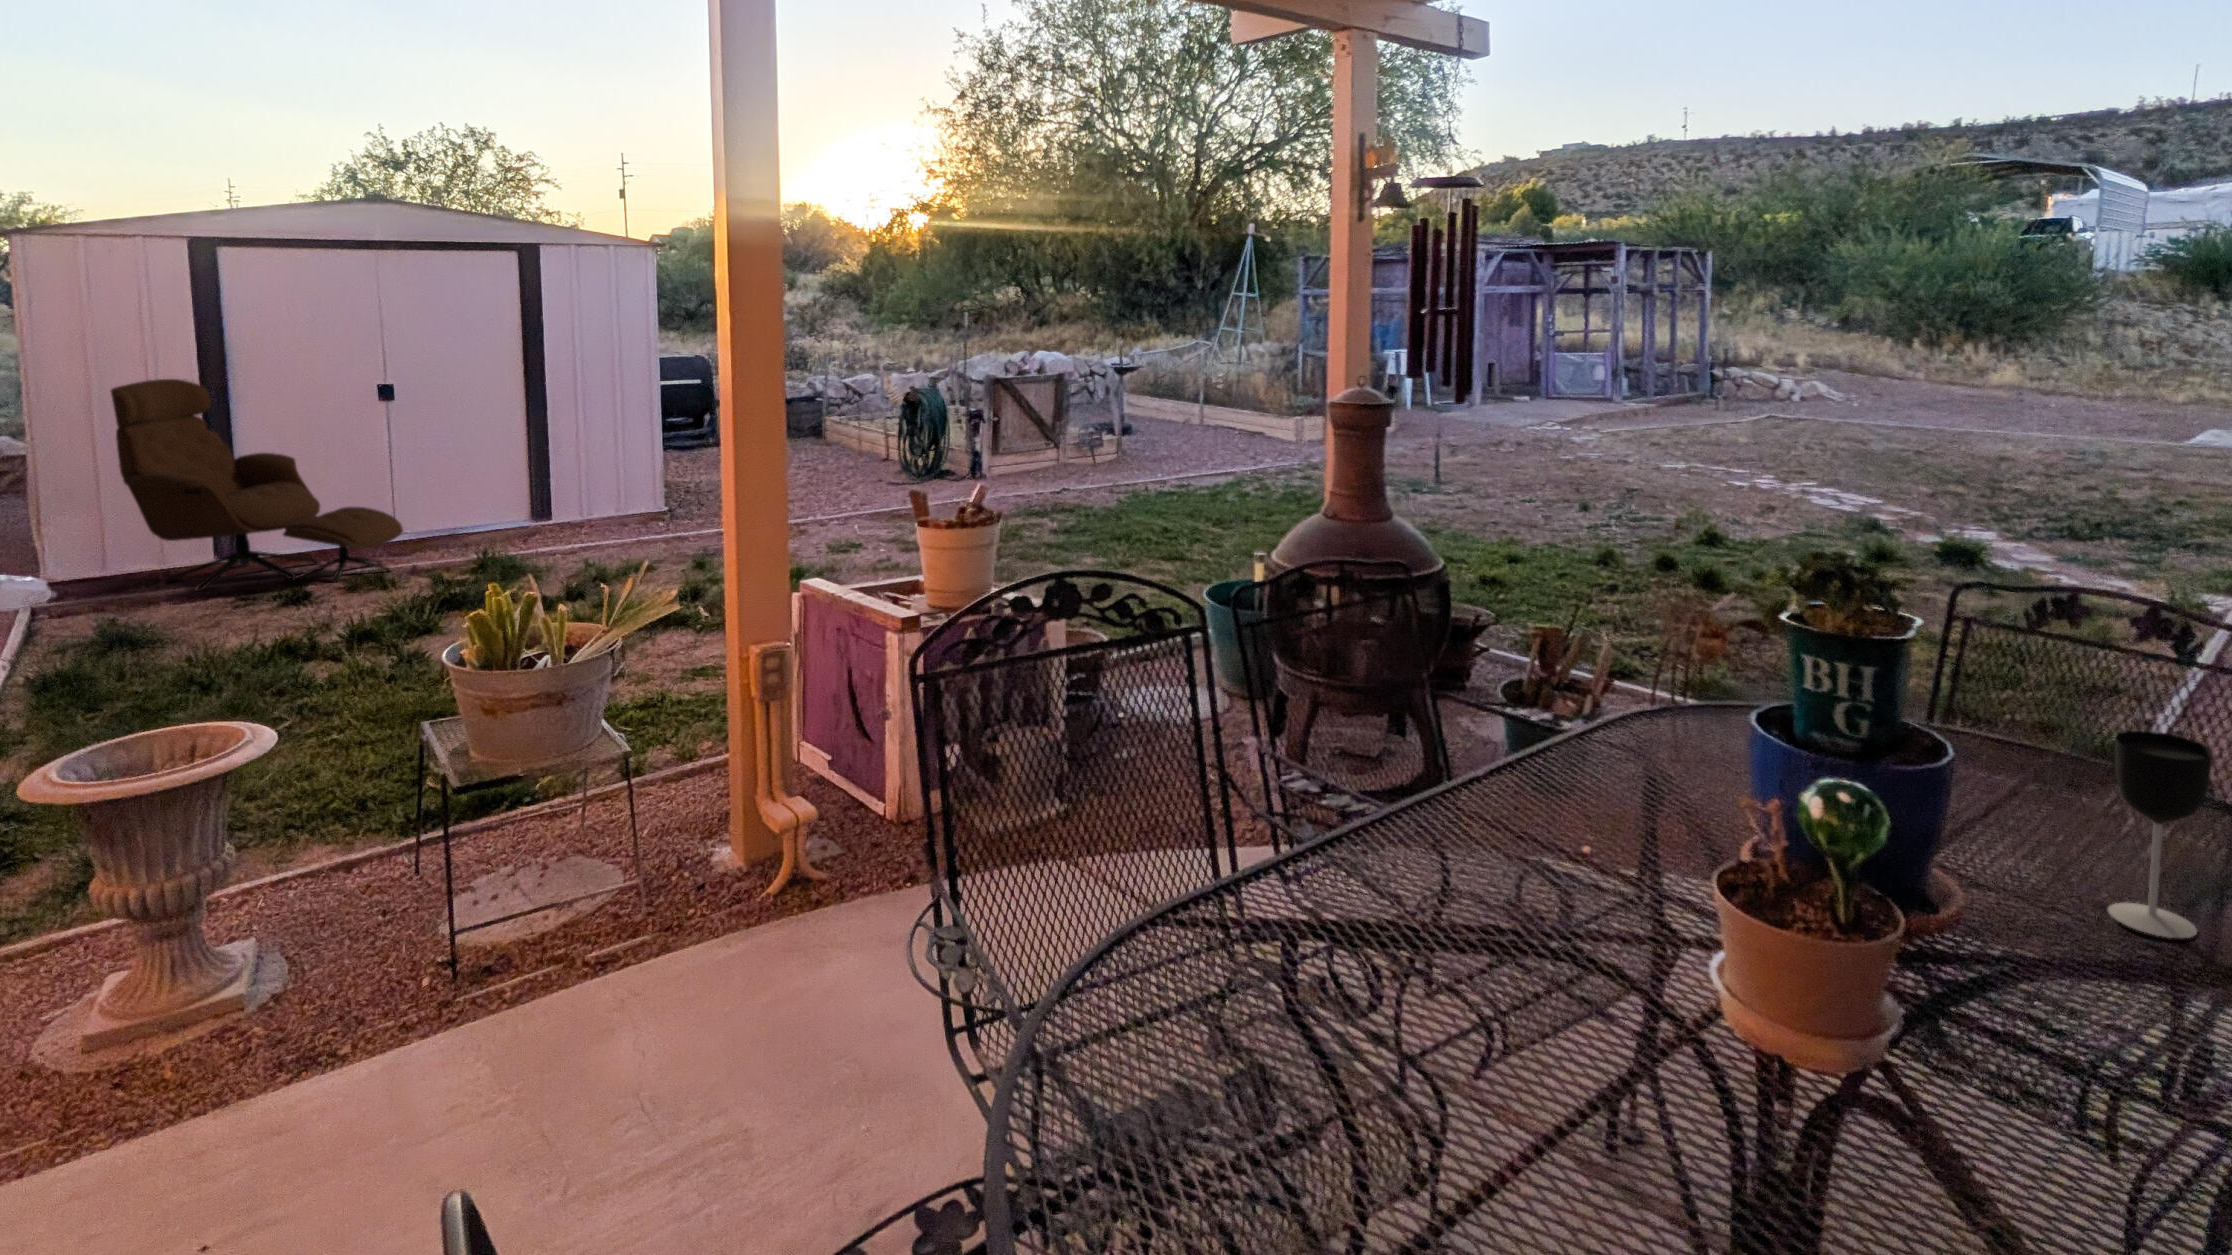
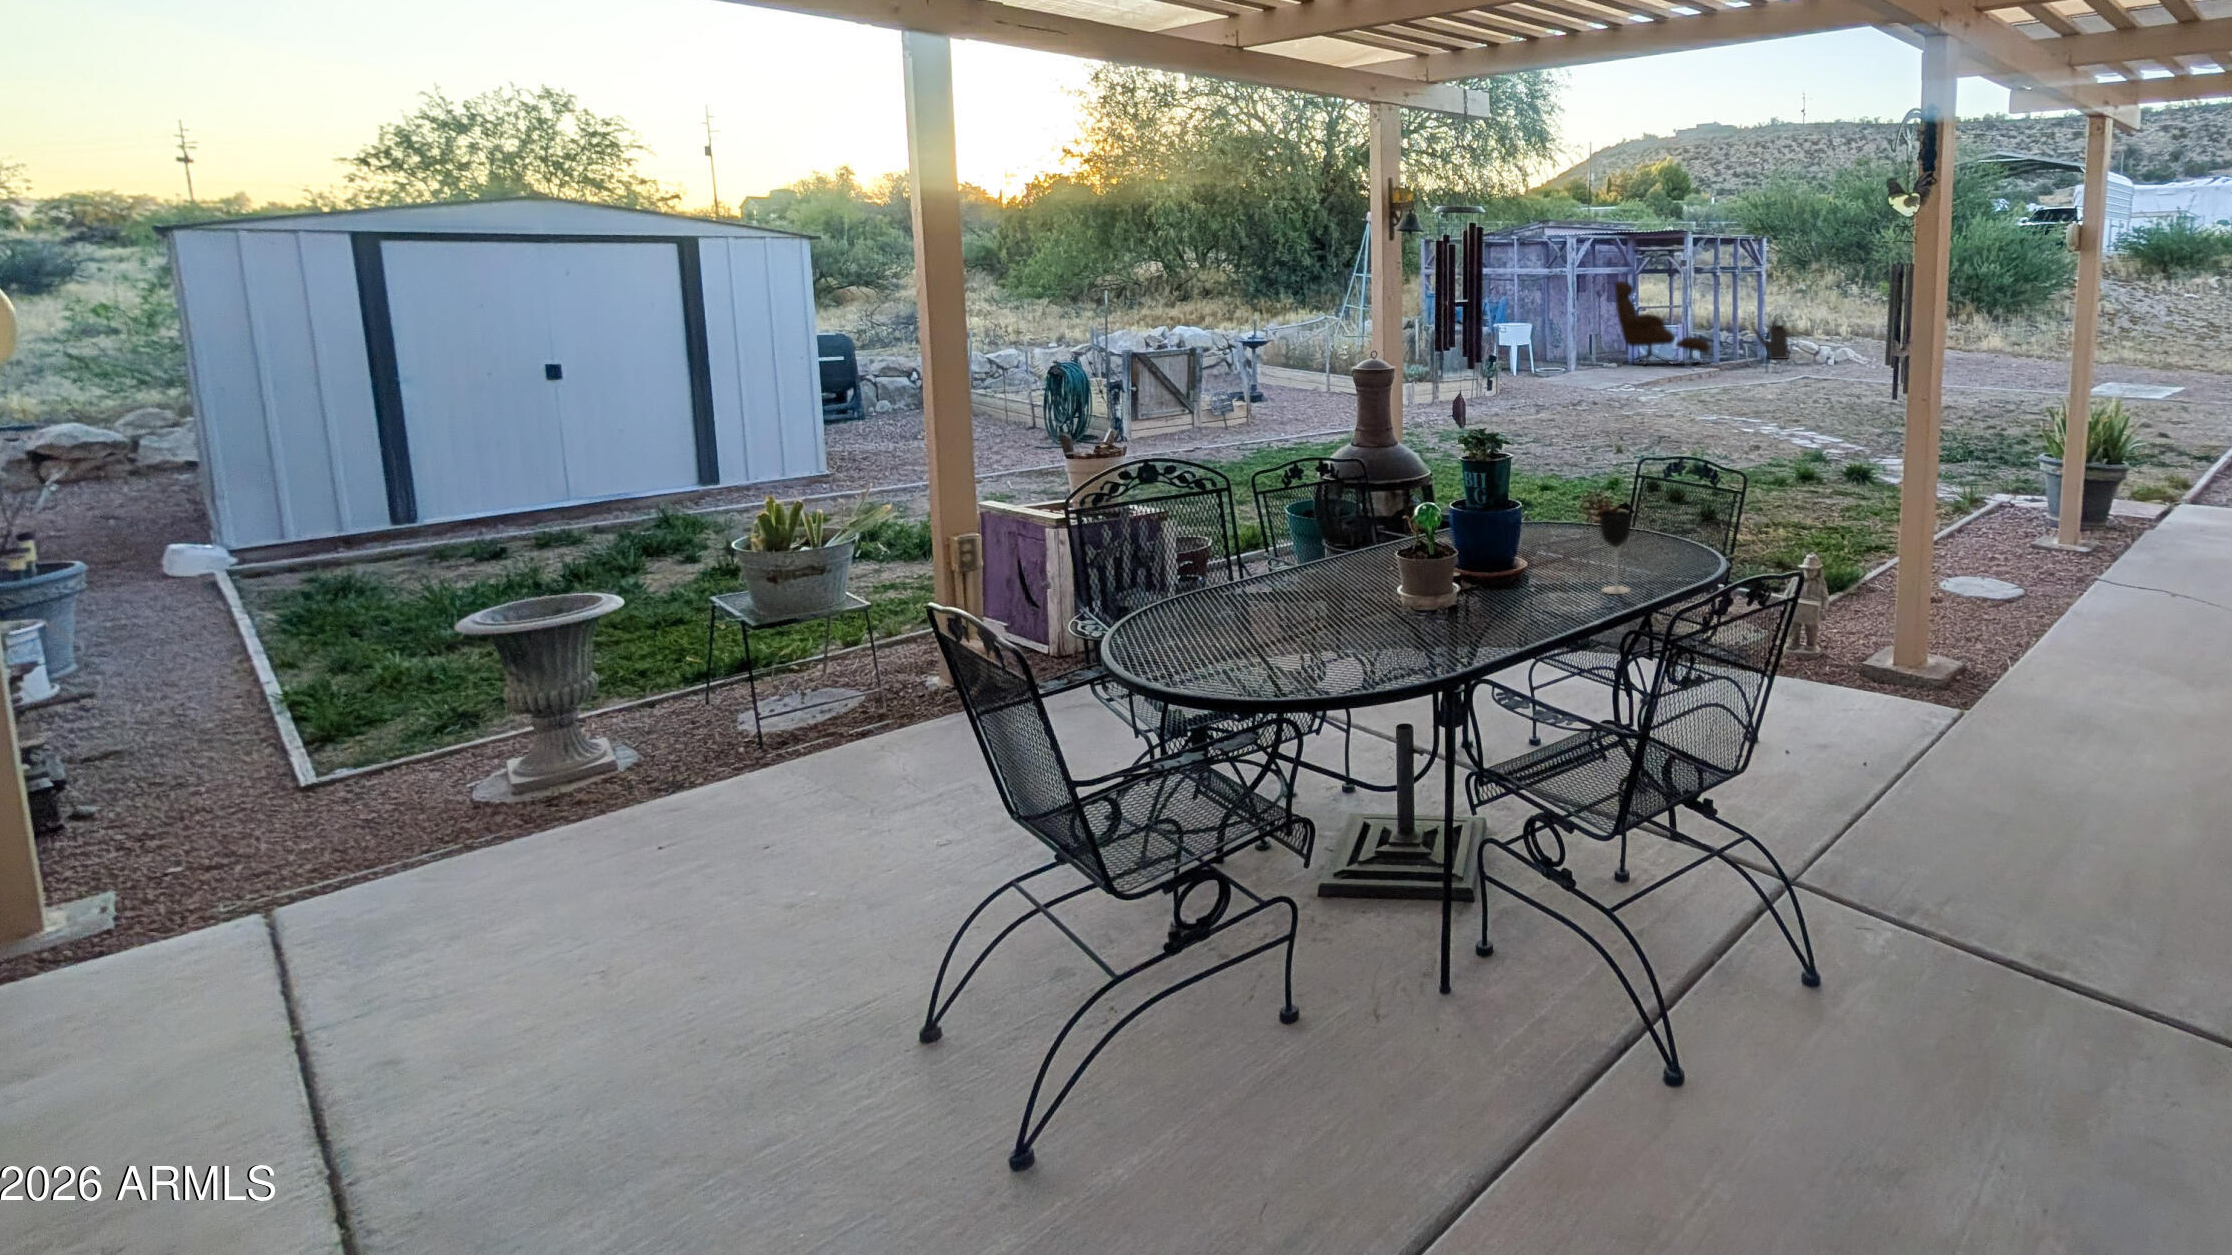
watering can: none [1675,345,1730,393] -> present [1751,320,1793,359]
lounge chair: present [111,379,403,591] -> present [1615,281,1710,365]

